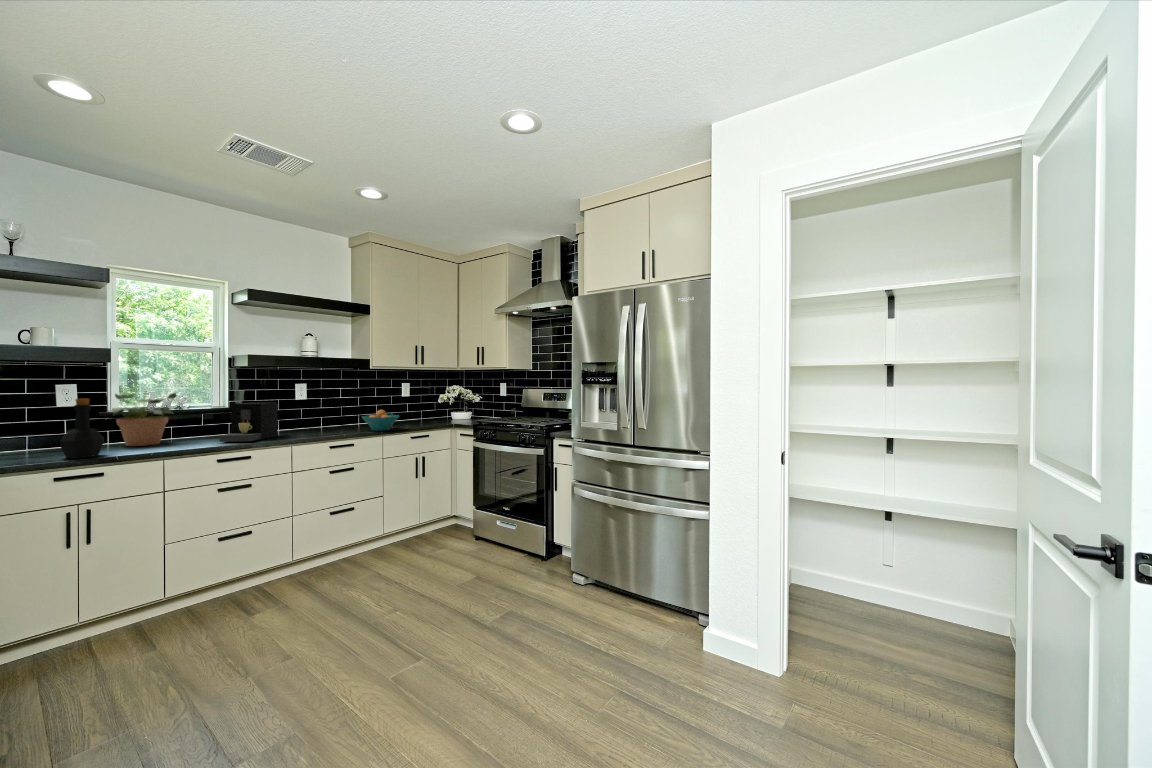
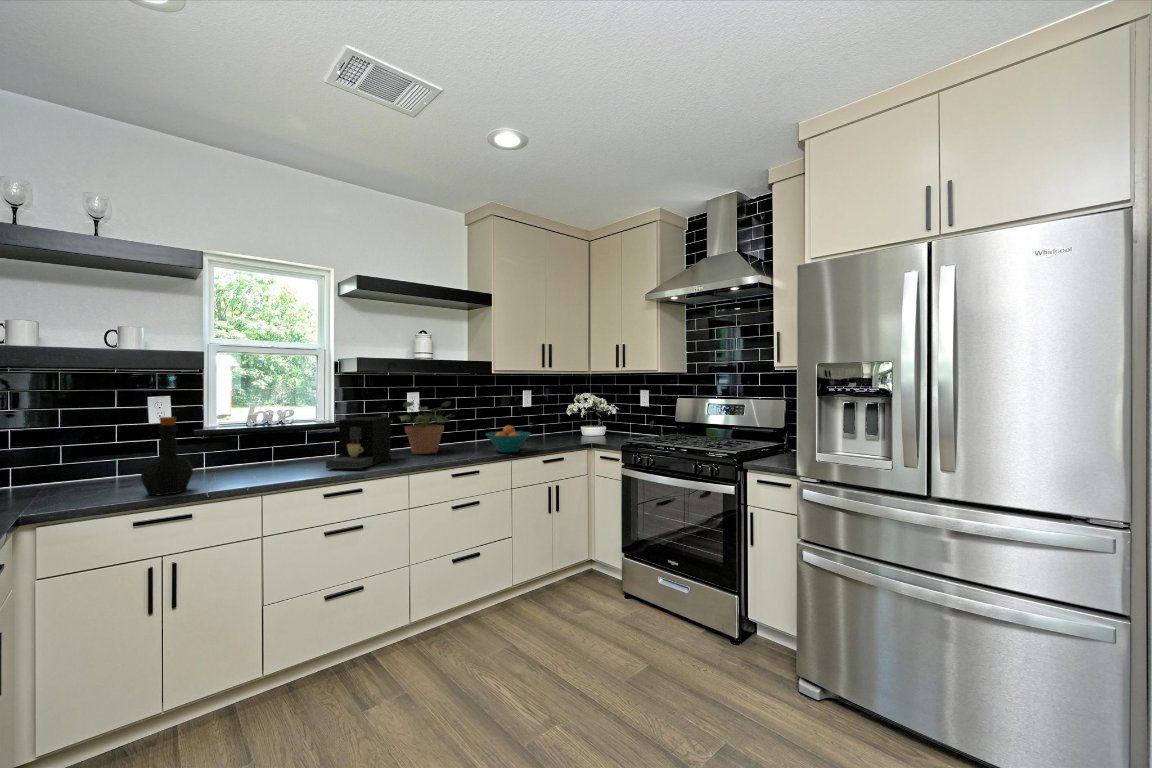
potted plant: present [112,393,181,446] -> present [399,401,451,454]

